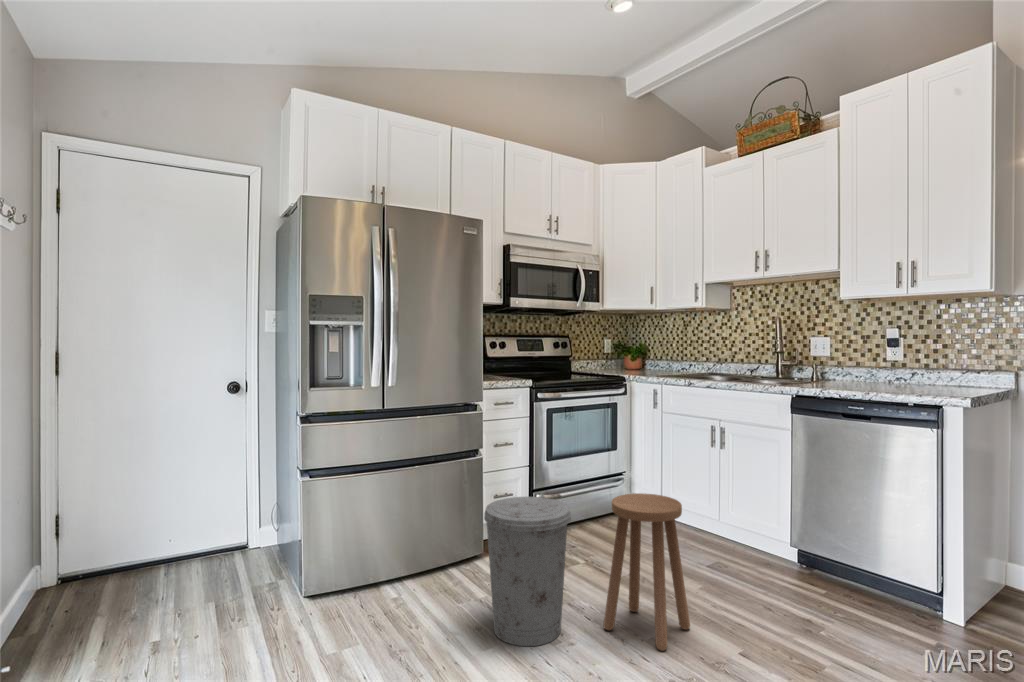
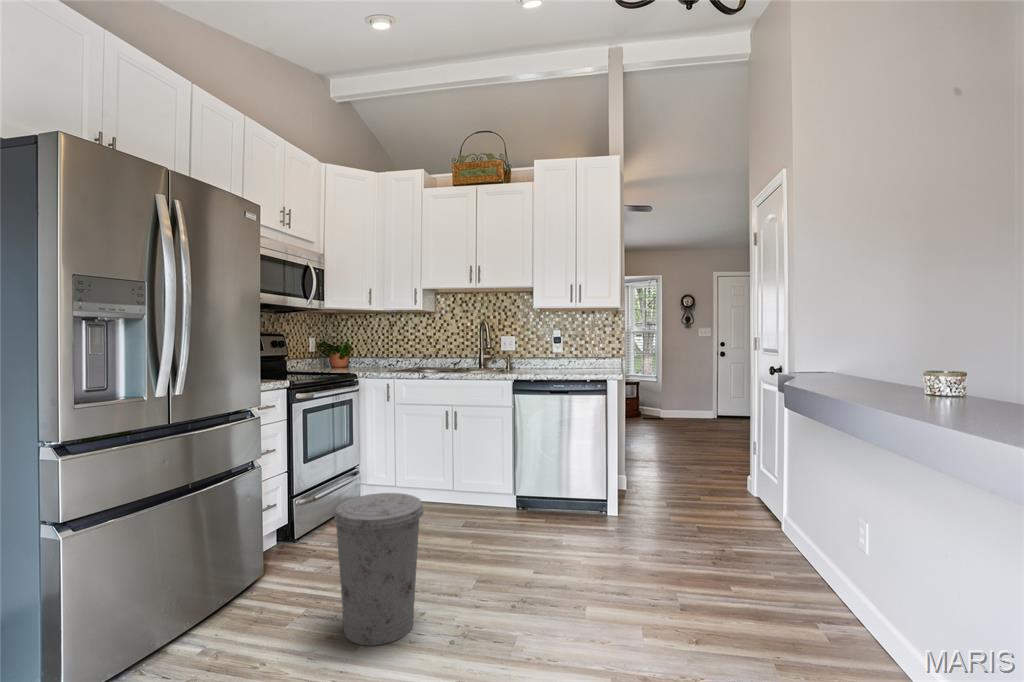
stool: present [604,493,690,651] -> none [441,470,502,599]

